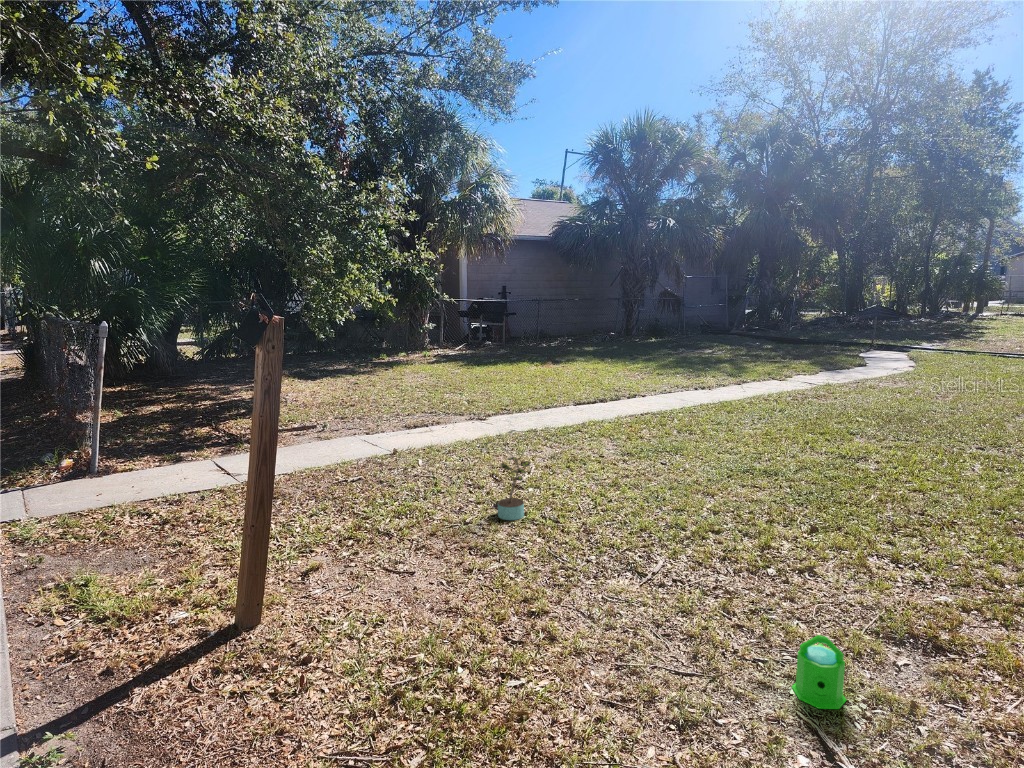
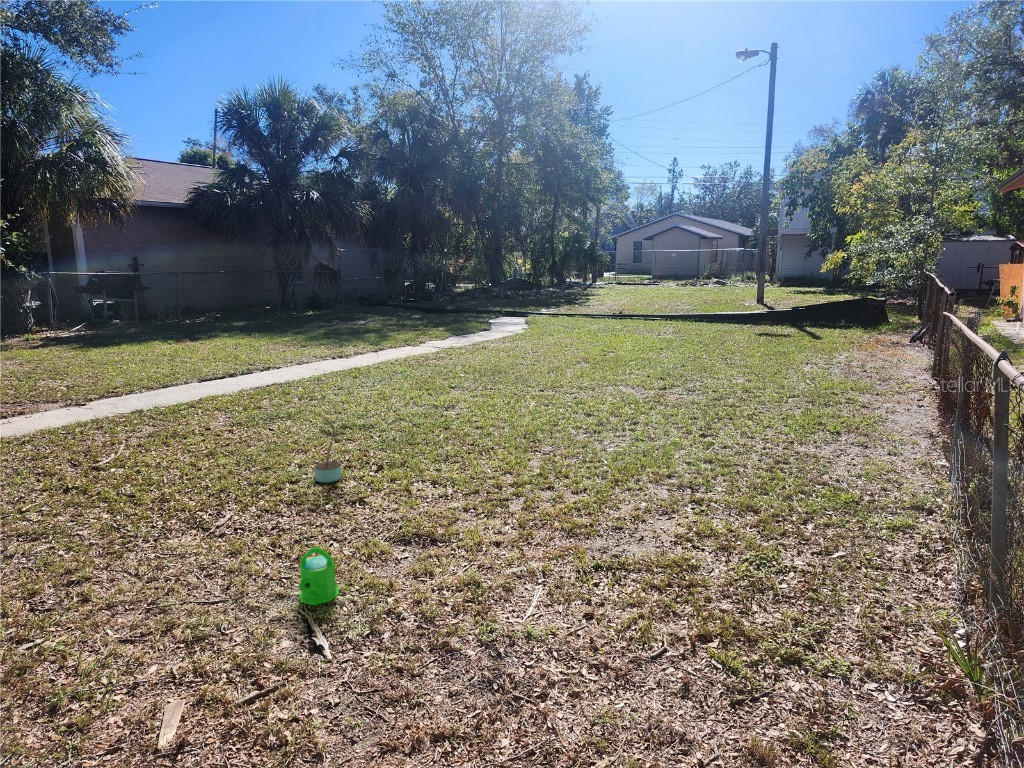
potted plant: present [484,430,530,520] -> present [298,397,348,483]

